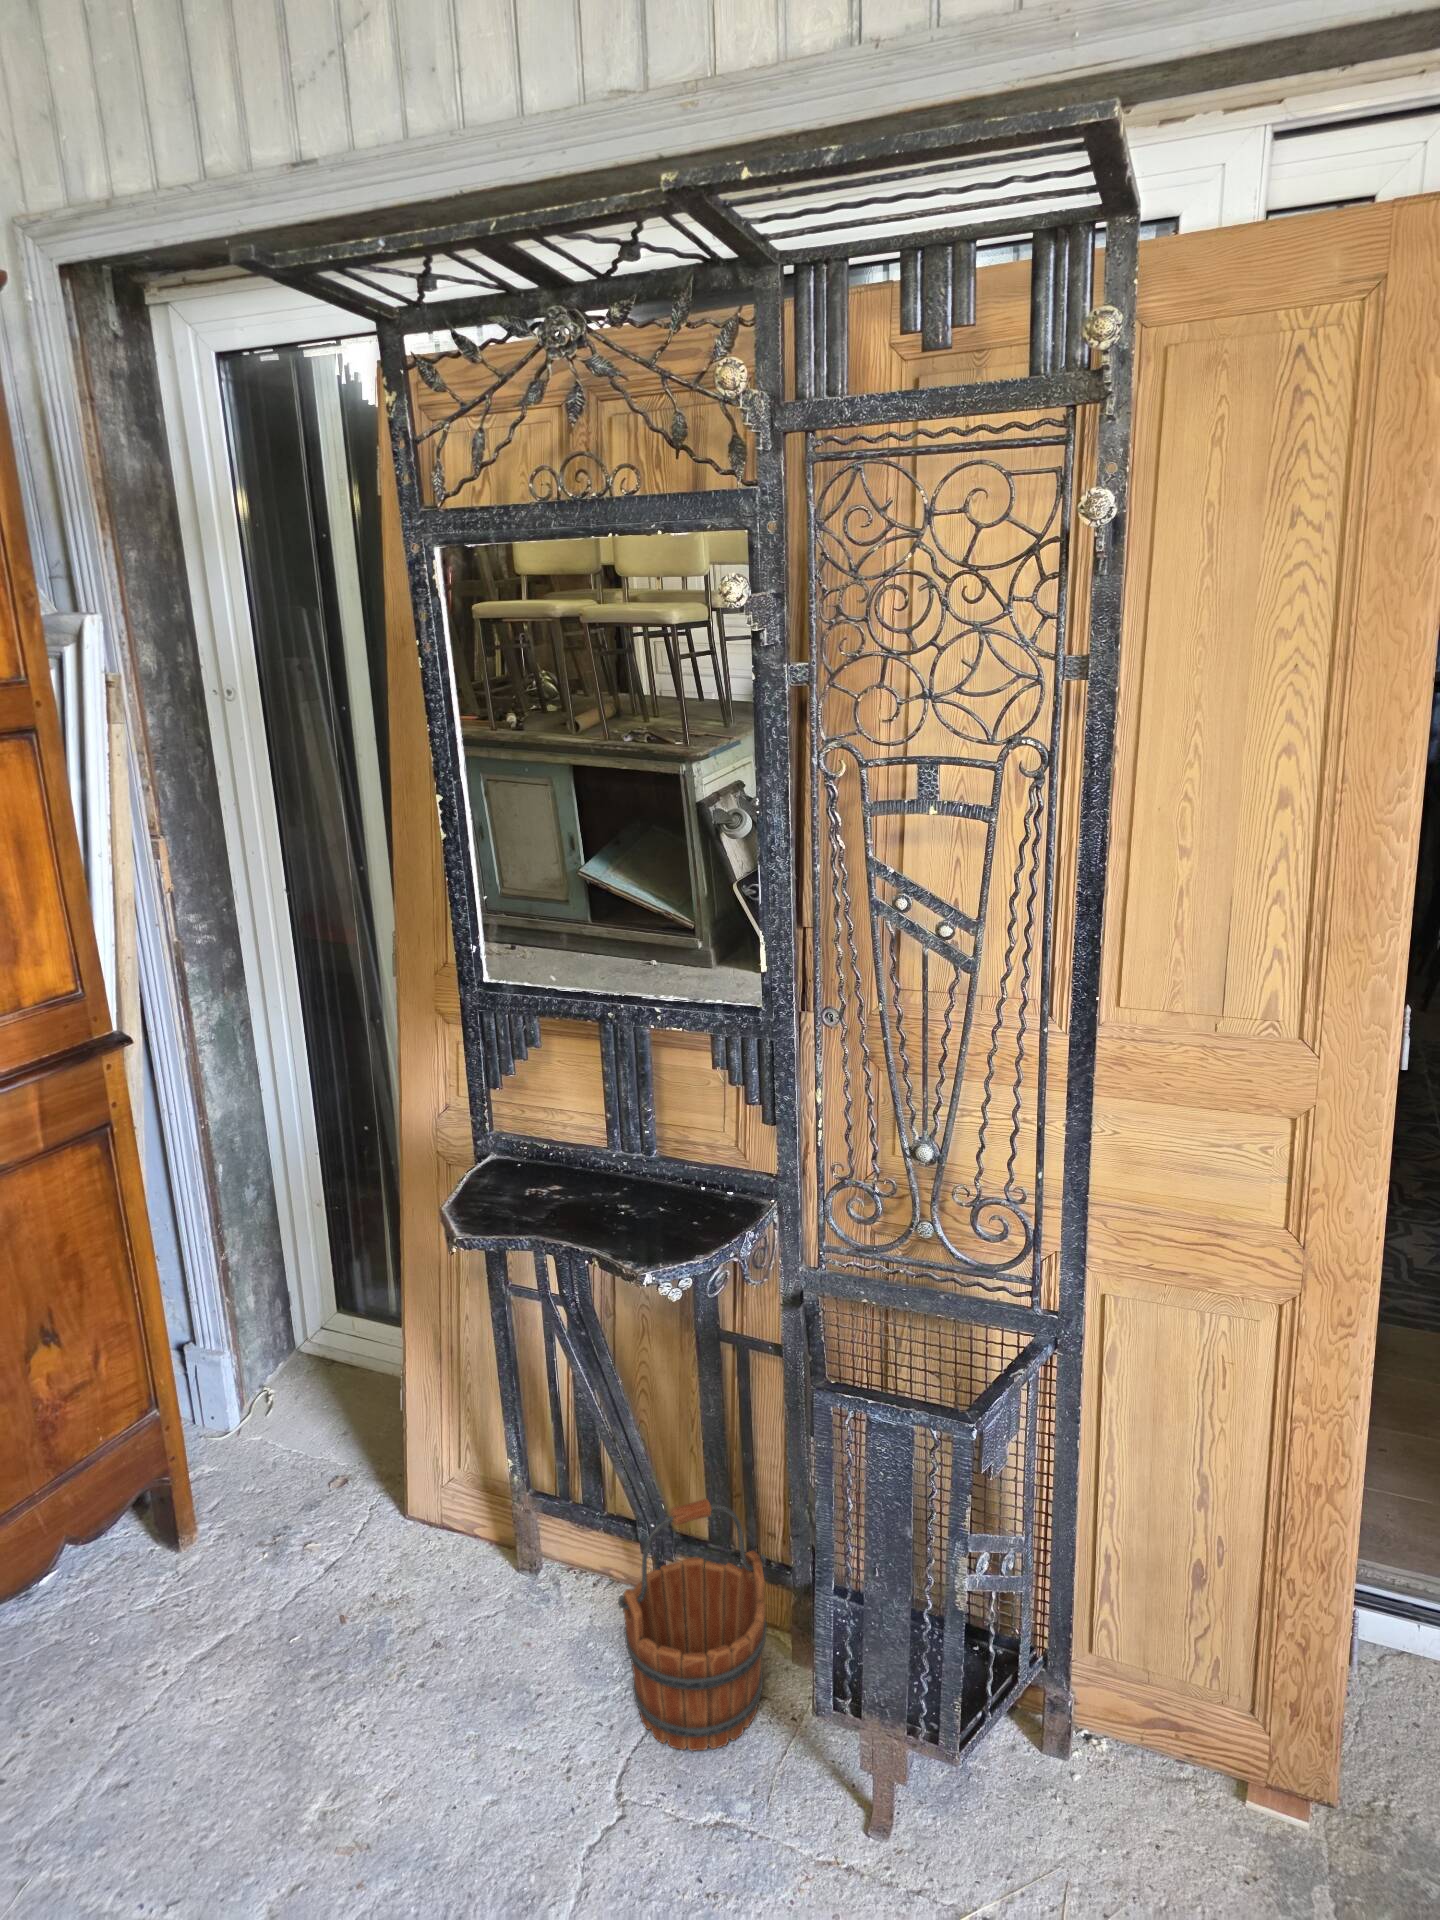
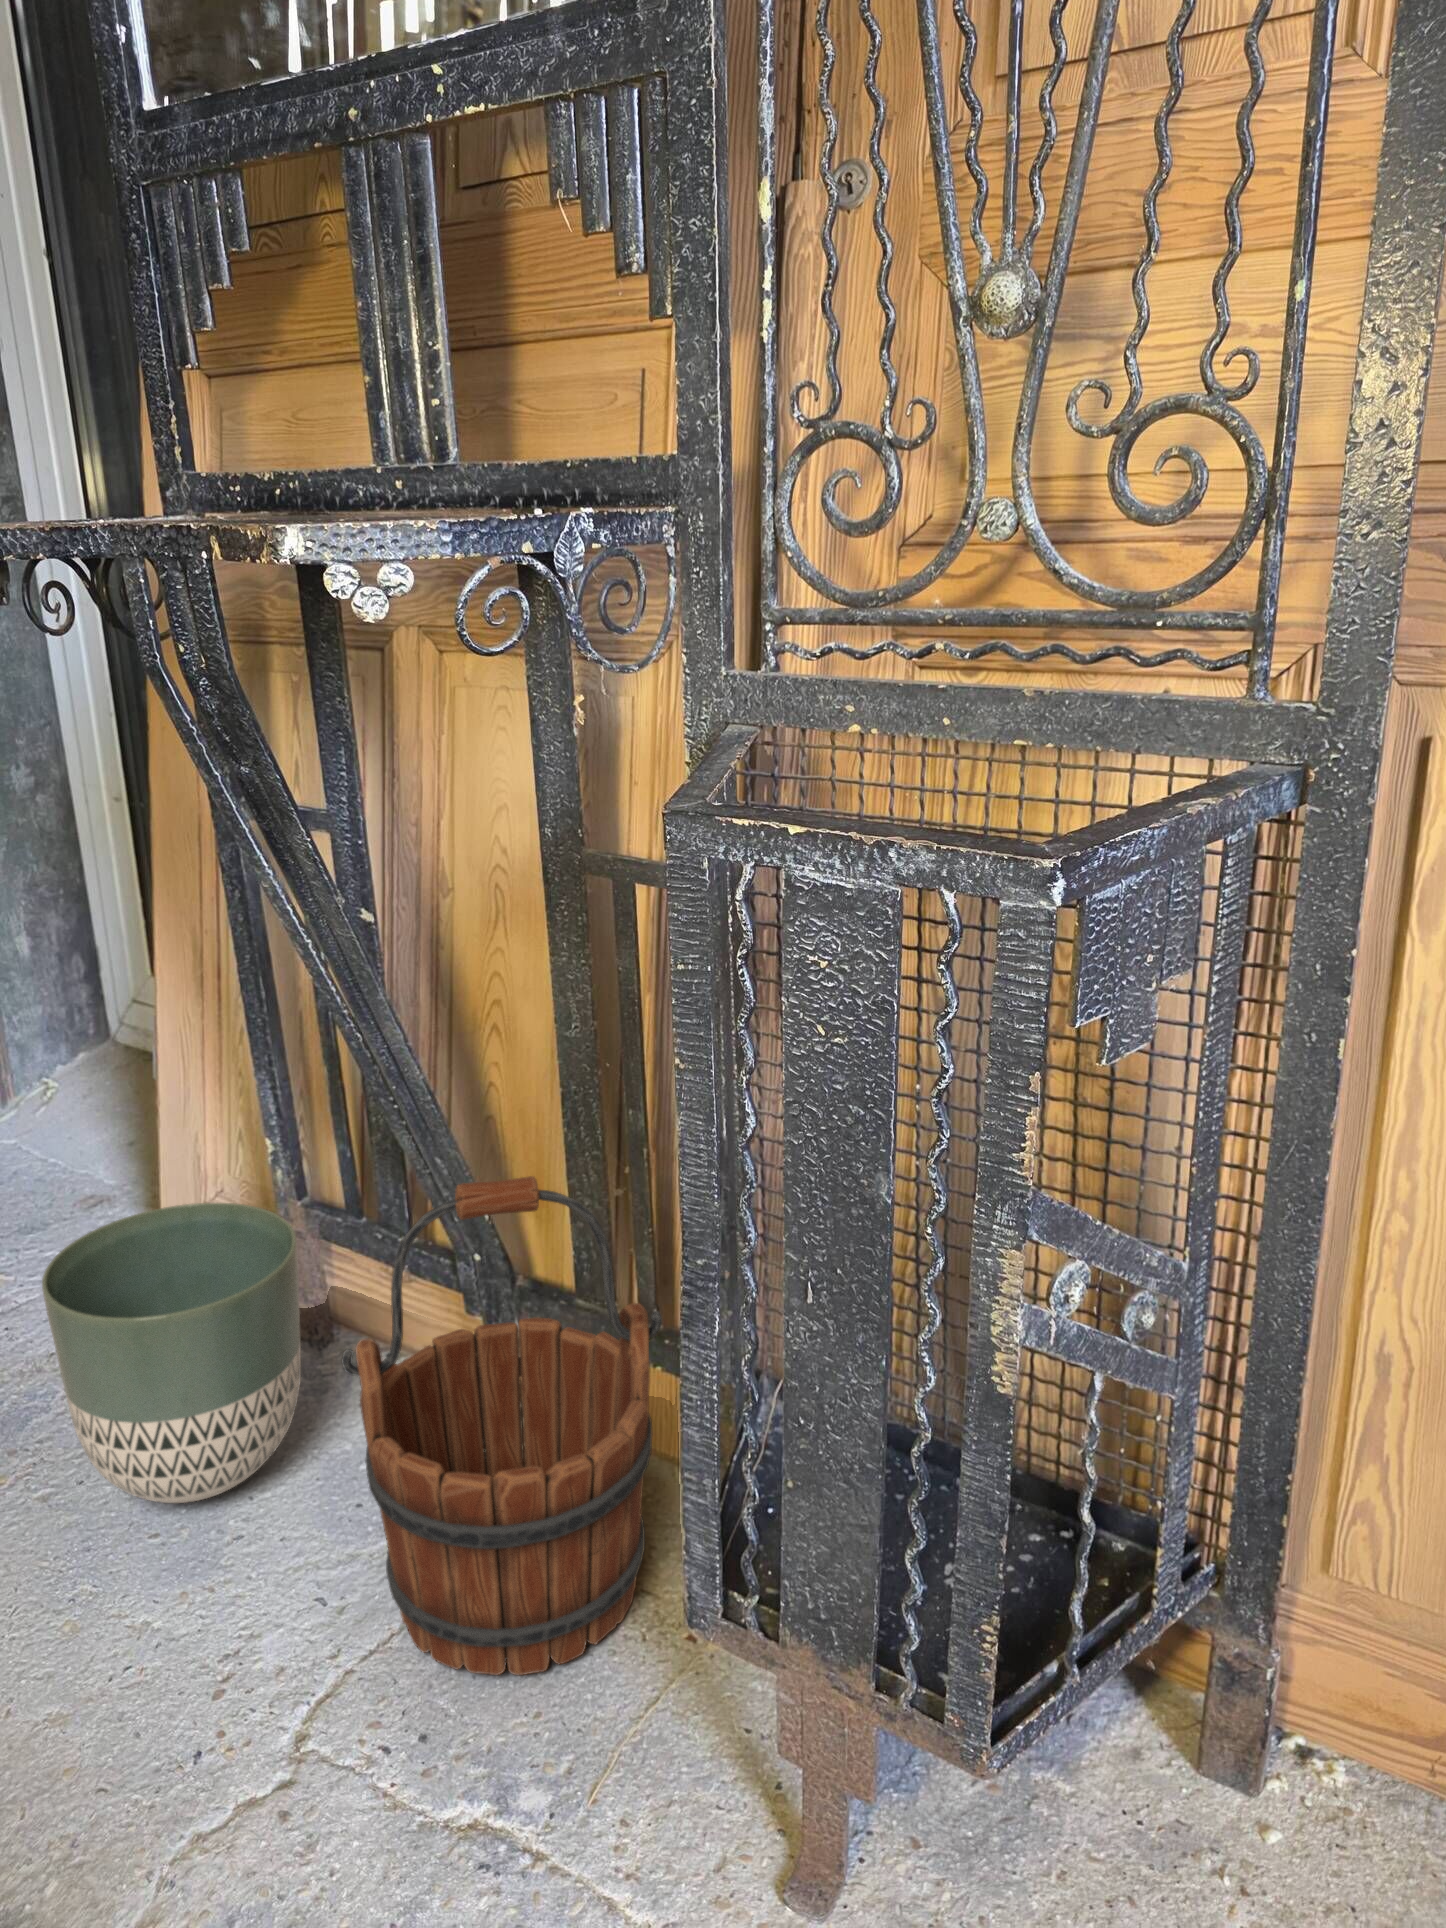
planter: none [426,1504,555,1680] -> present [42,1203,301,1503]

